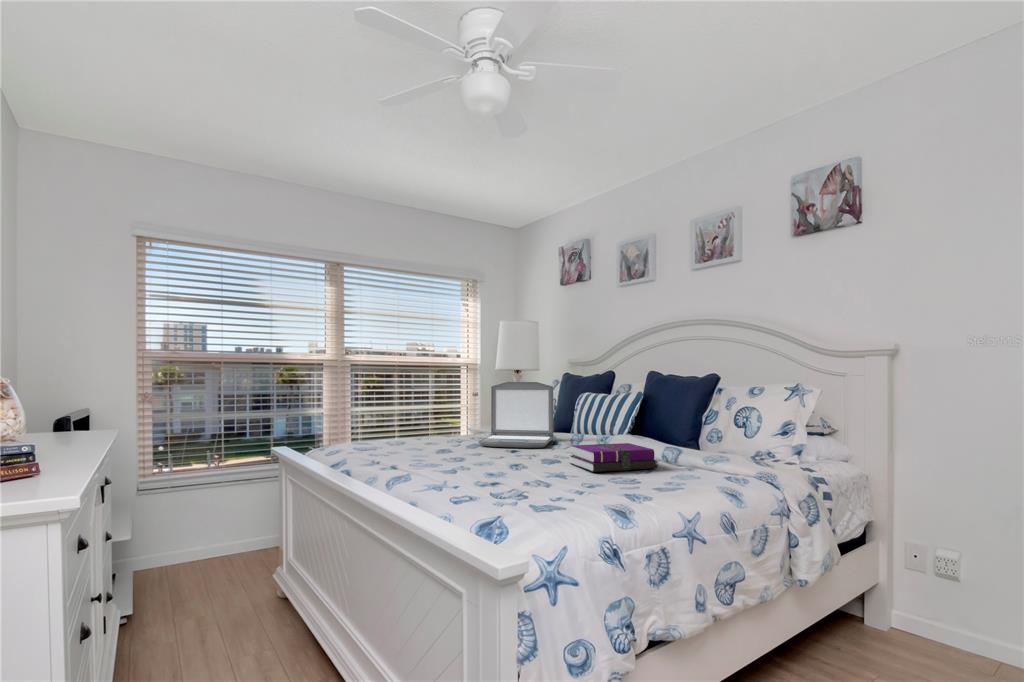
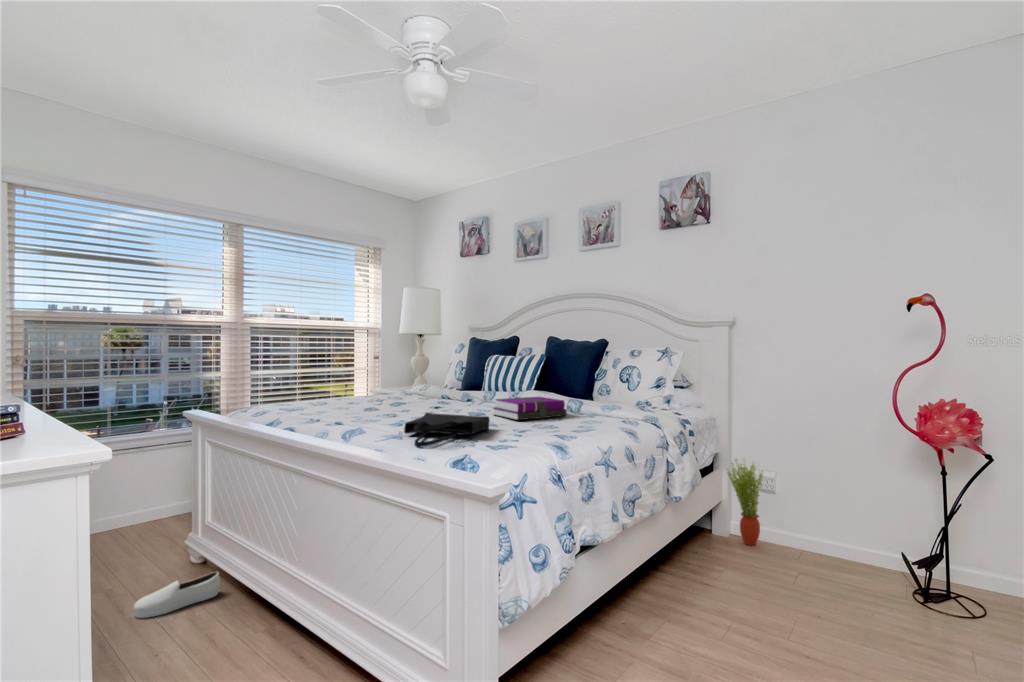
laptop: present [478,382,554,448] -> none [401,345,466,404]
tote bag: none [453,460,553,502] -> present [404,413,490,446]
potted plant: none [886,531,945,655] -> present [728,459,763,545]
shoe: none [203,617,286,659] -> present [134,572,220,618]

